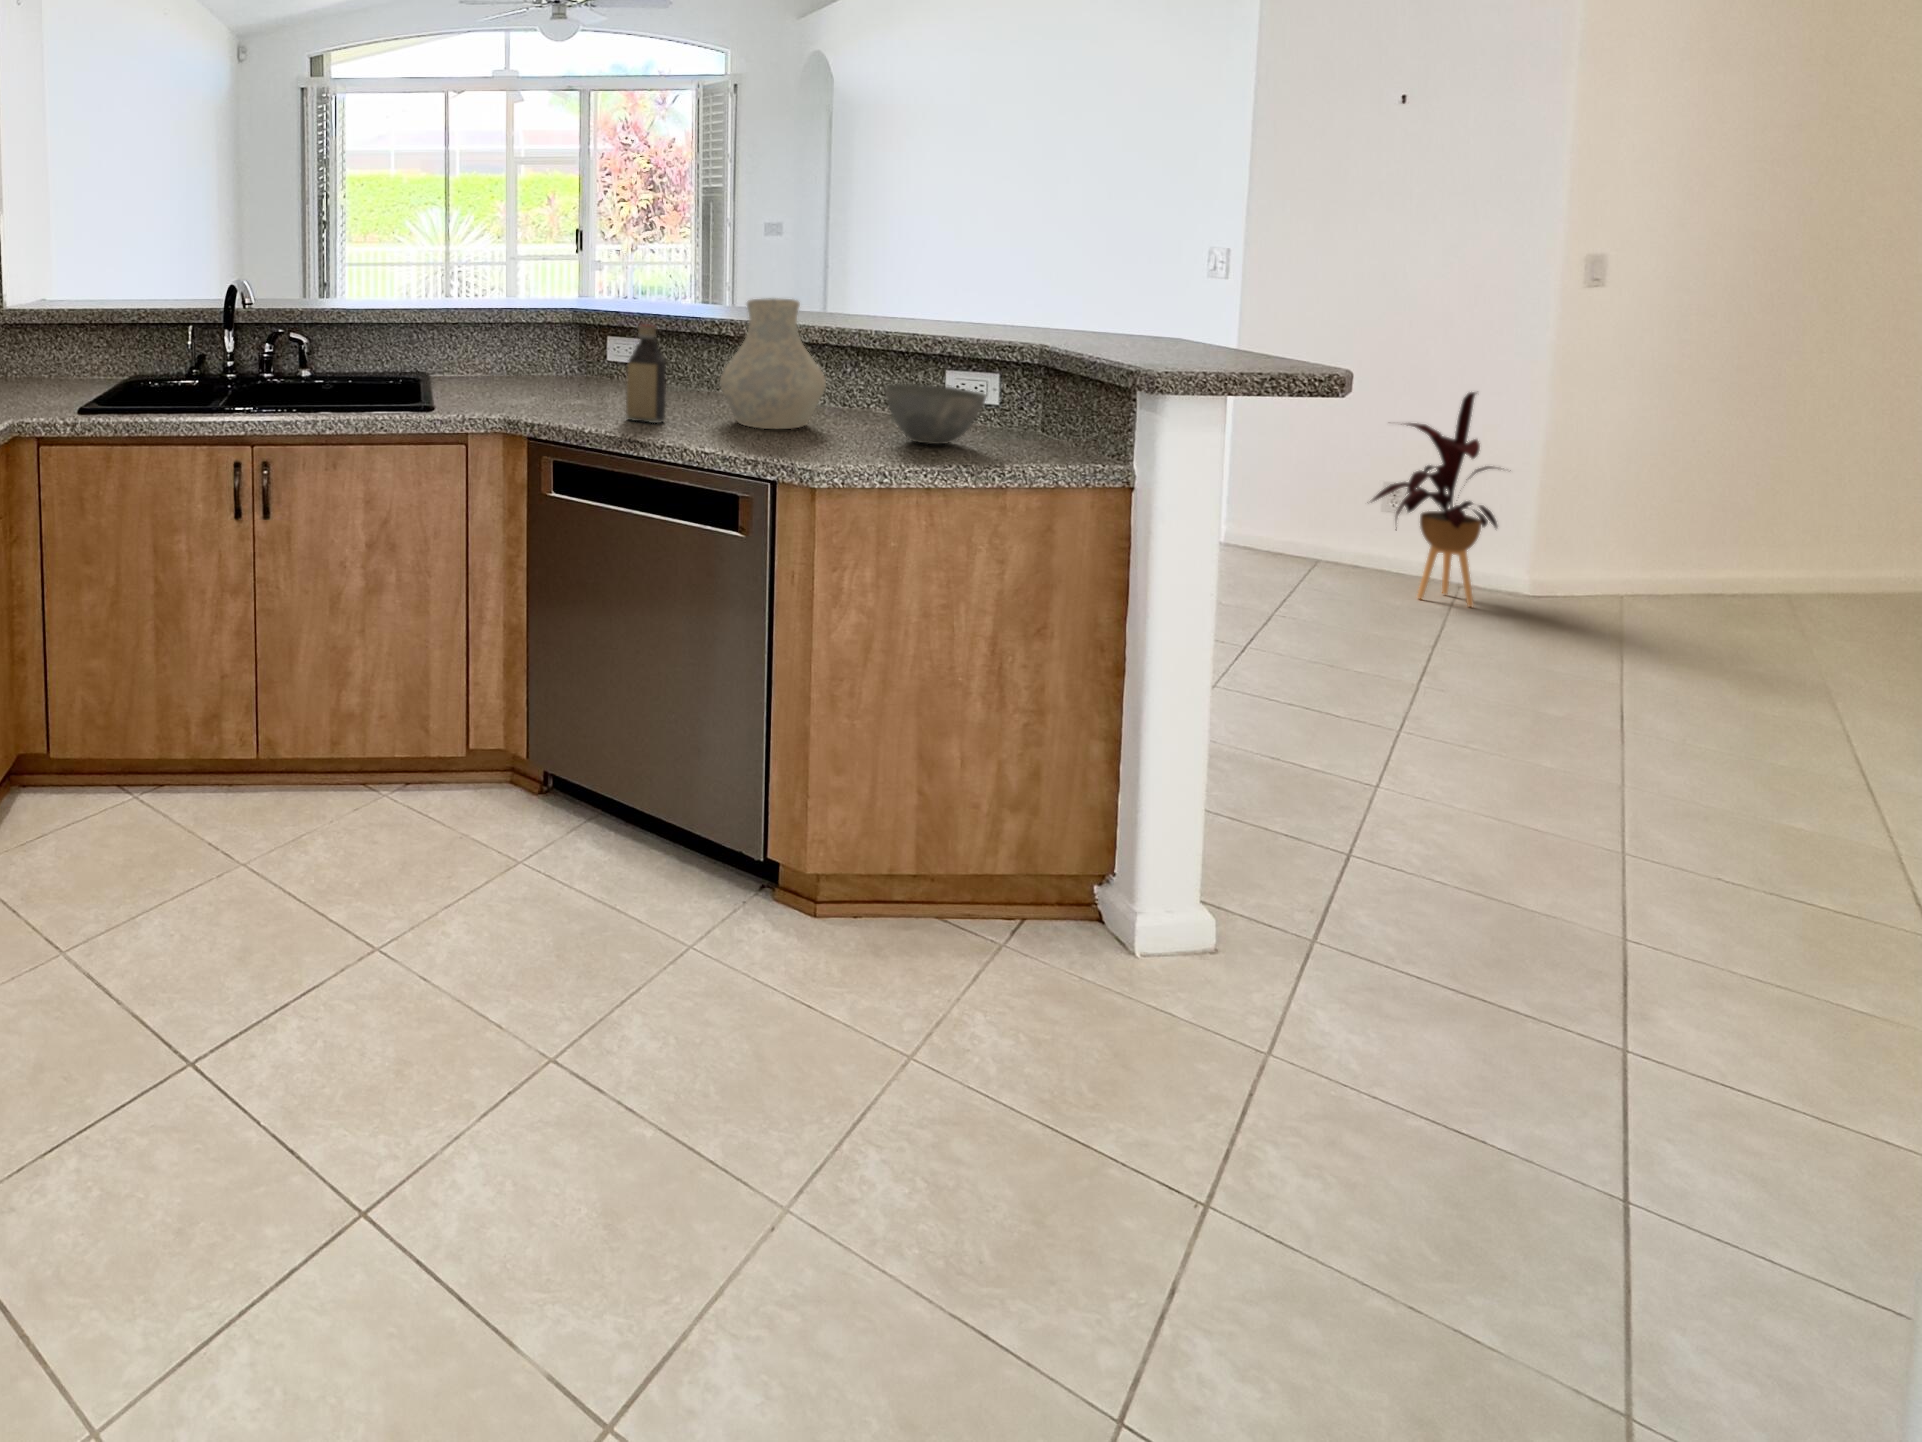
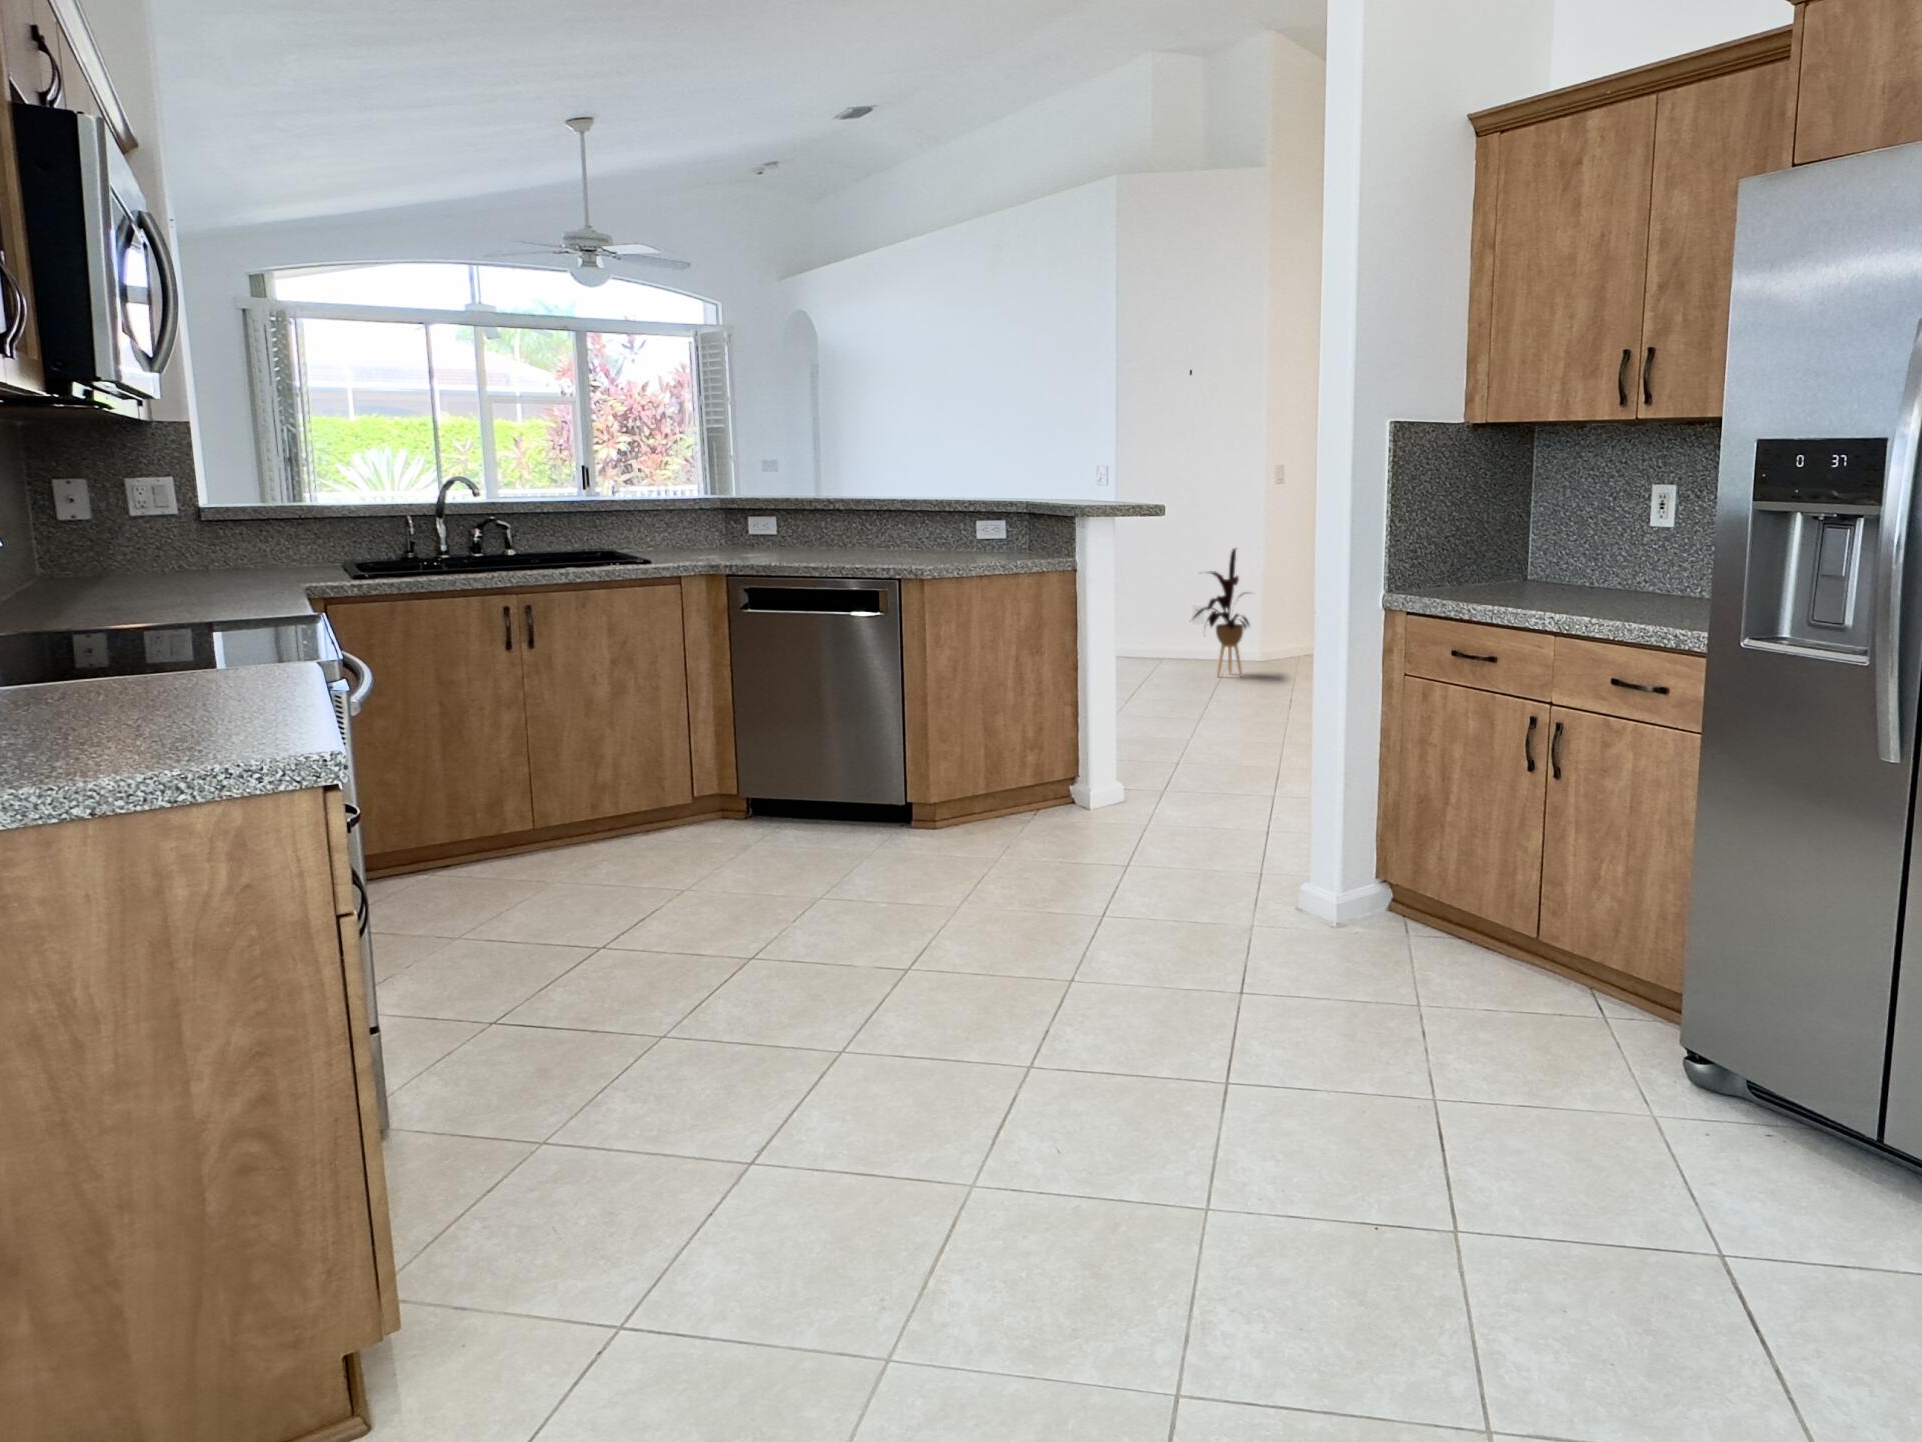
vase: present [720,298,826,429] -> none [848,479,912,557]
bottle: present [626,324,666,423] -> none [791,496,818,559]
bowl: present [884,384,986,444] -> none [947,526,1001,557]

